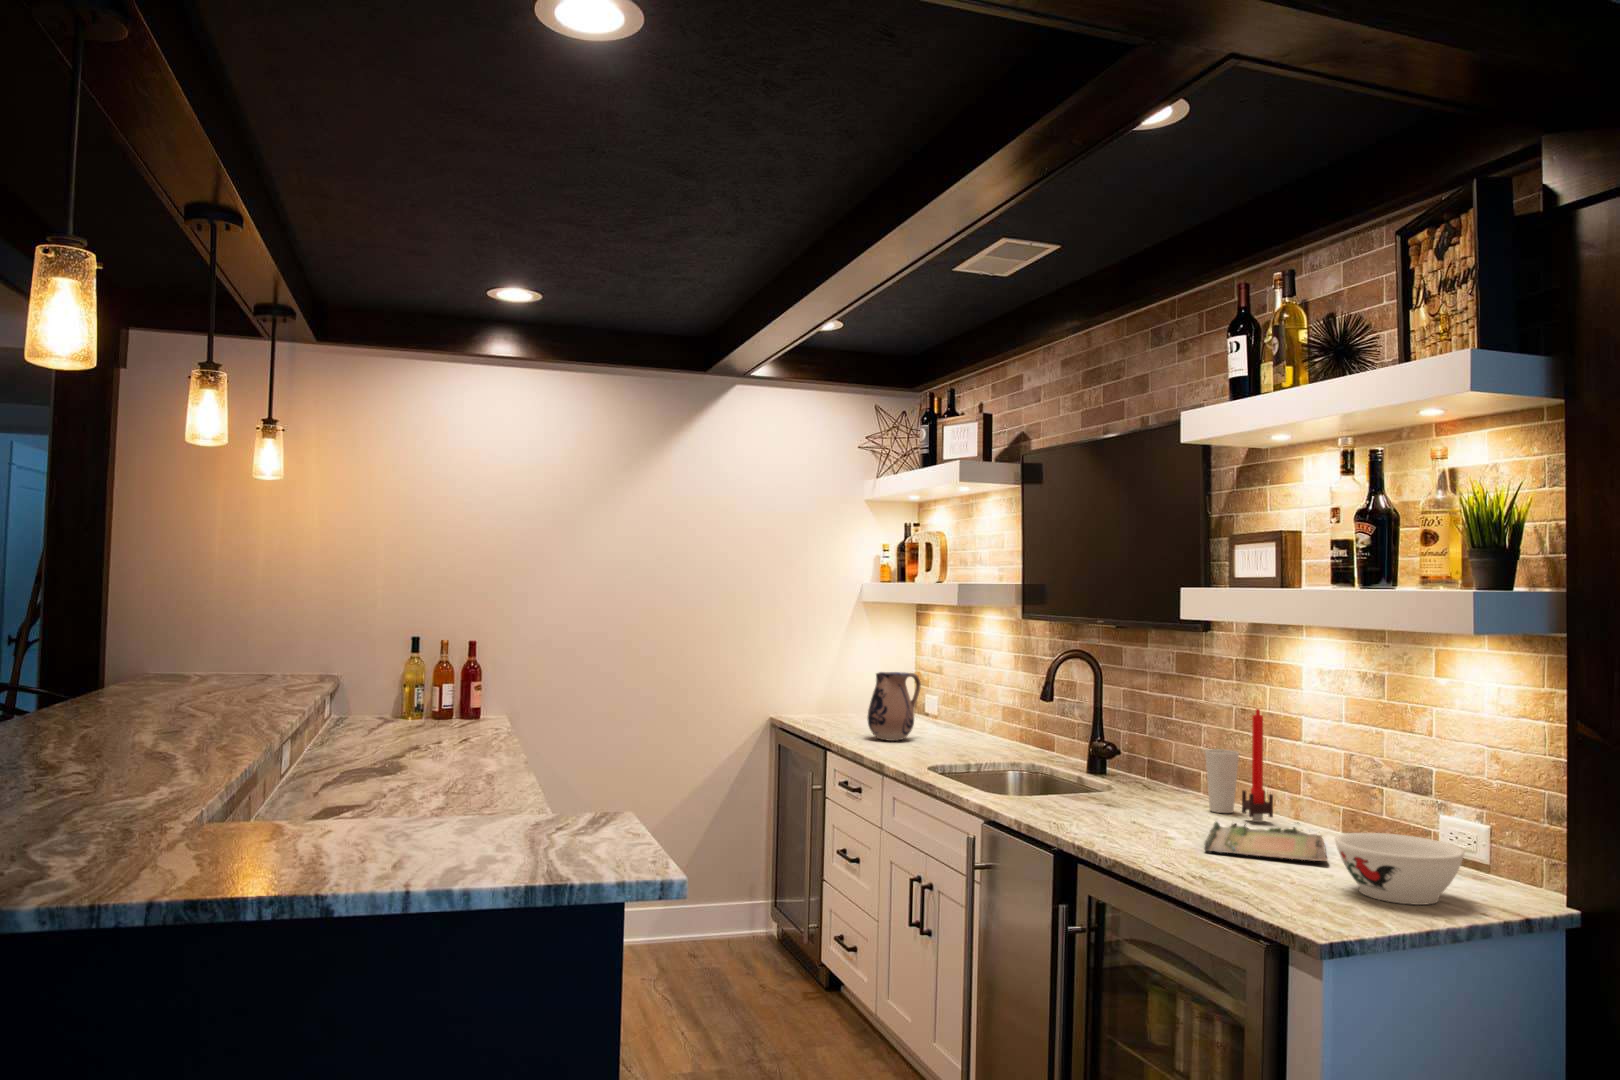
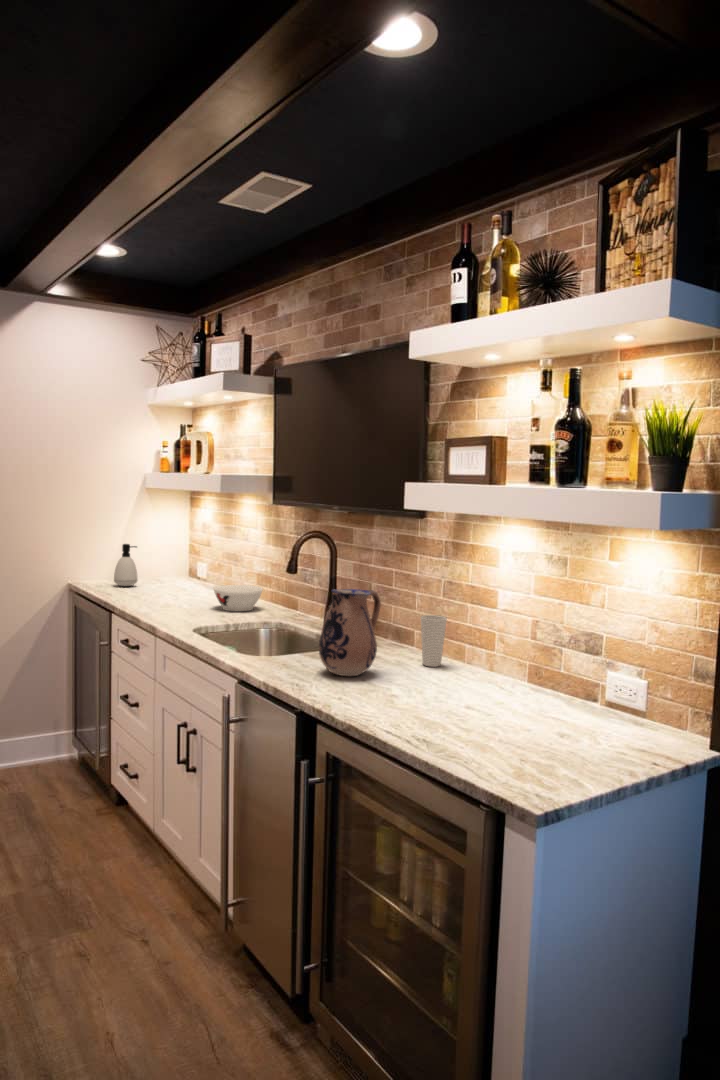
soap dispenser: none [826,668,854,720] -> present [114,544,138,586]
ceramic pitcher: present [867,672,921,741] -> present [319,589,381,676]
candle: present [1242,709,1273,822] -> none [448,584,473,674]
tray: present [1204,822,1328,861] -> none [425,674,523,716]
bowl: present [1335,833,1465,905] -> present [214,585,263,611]

